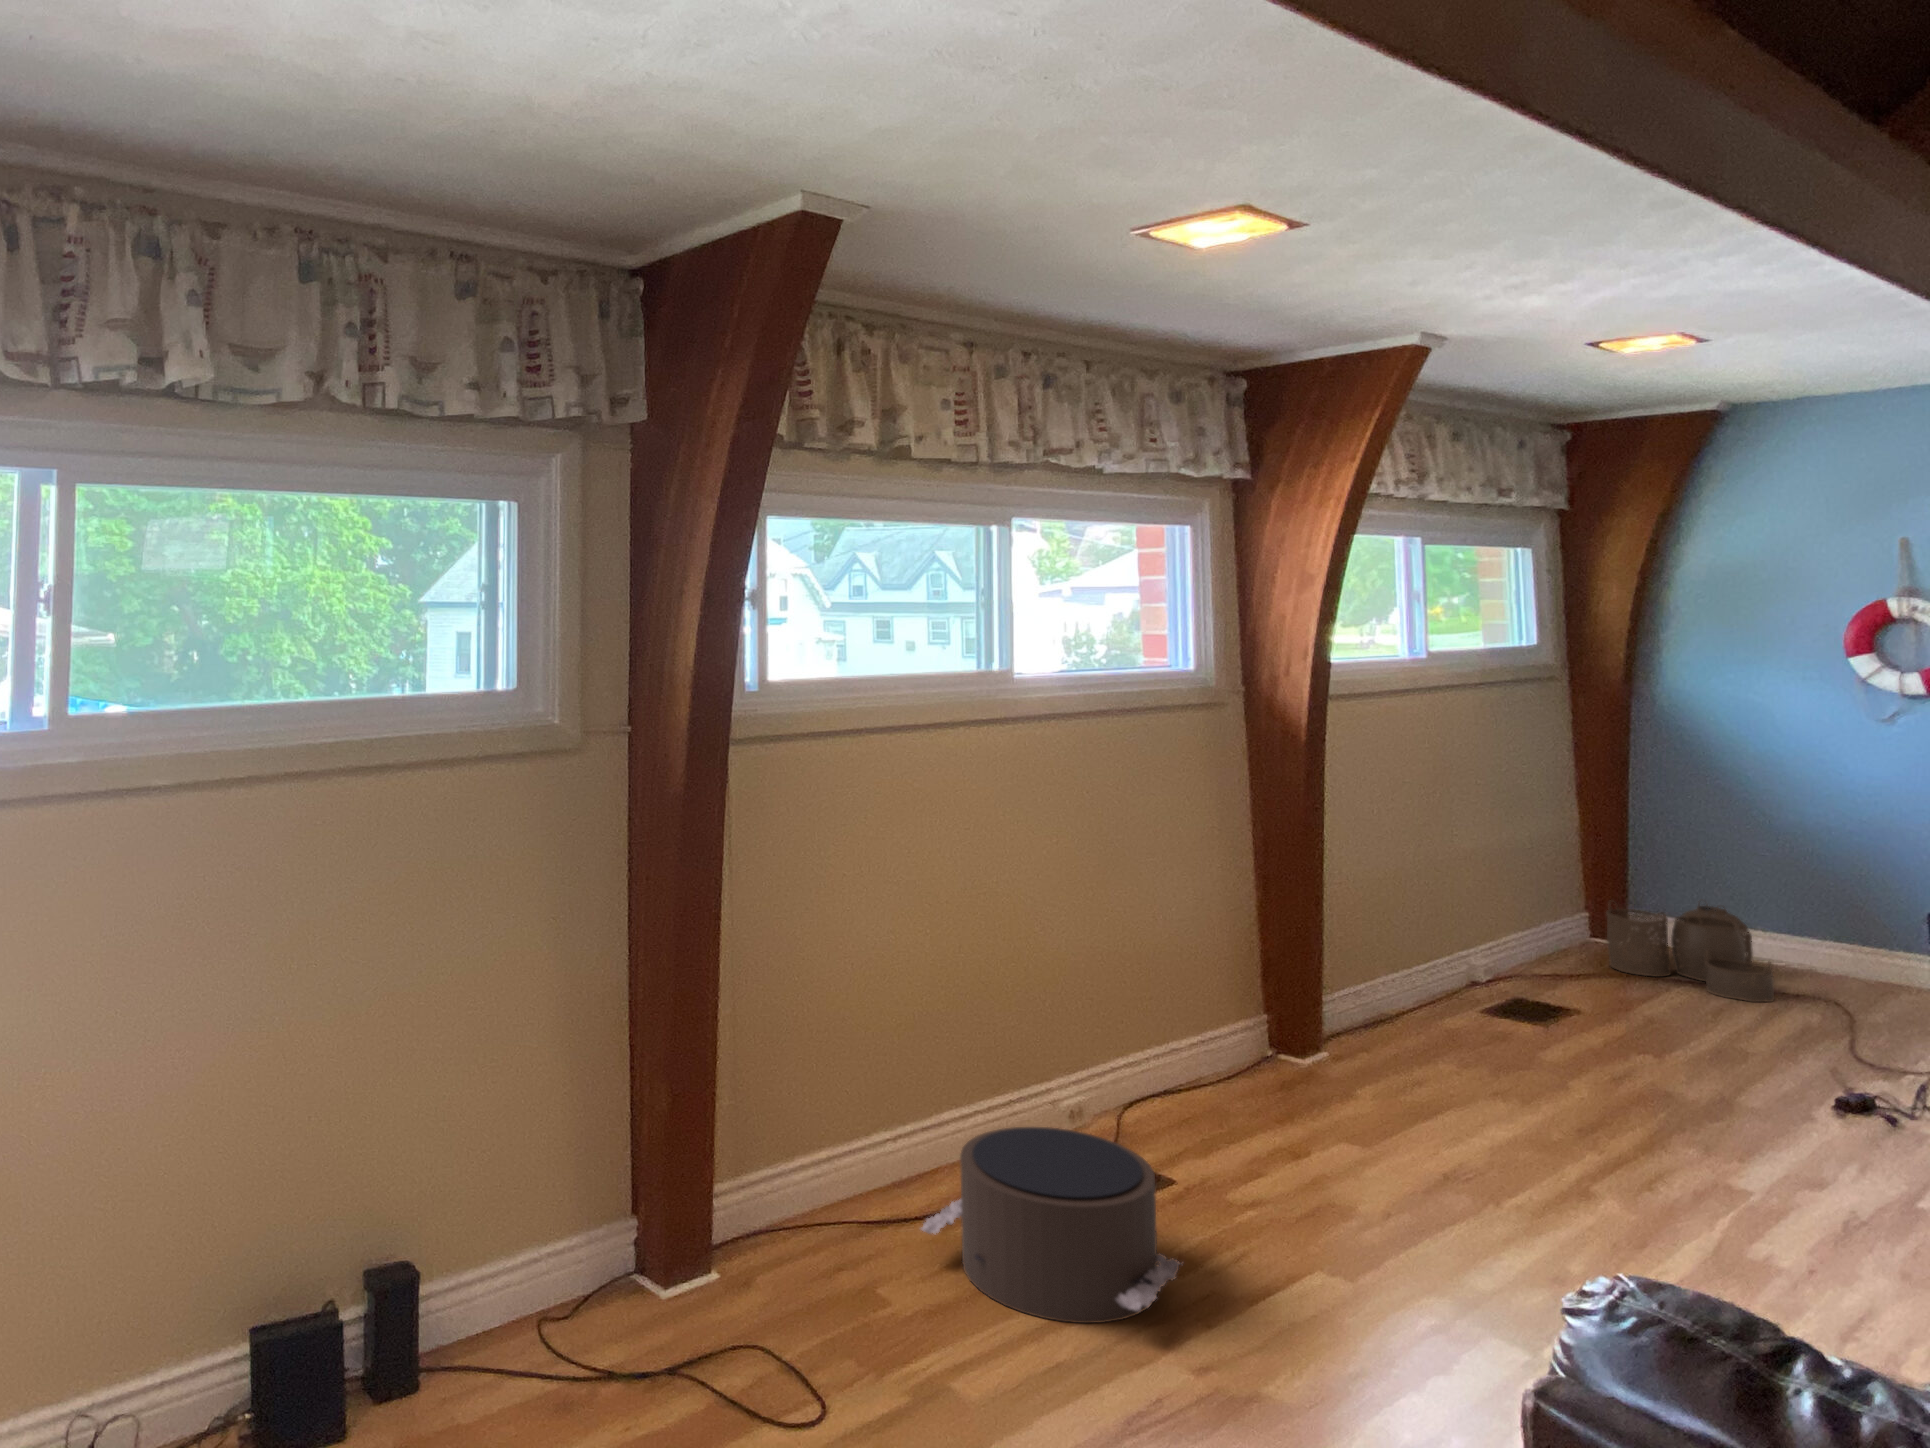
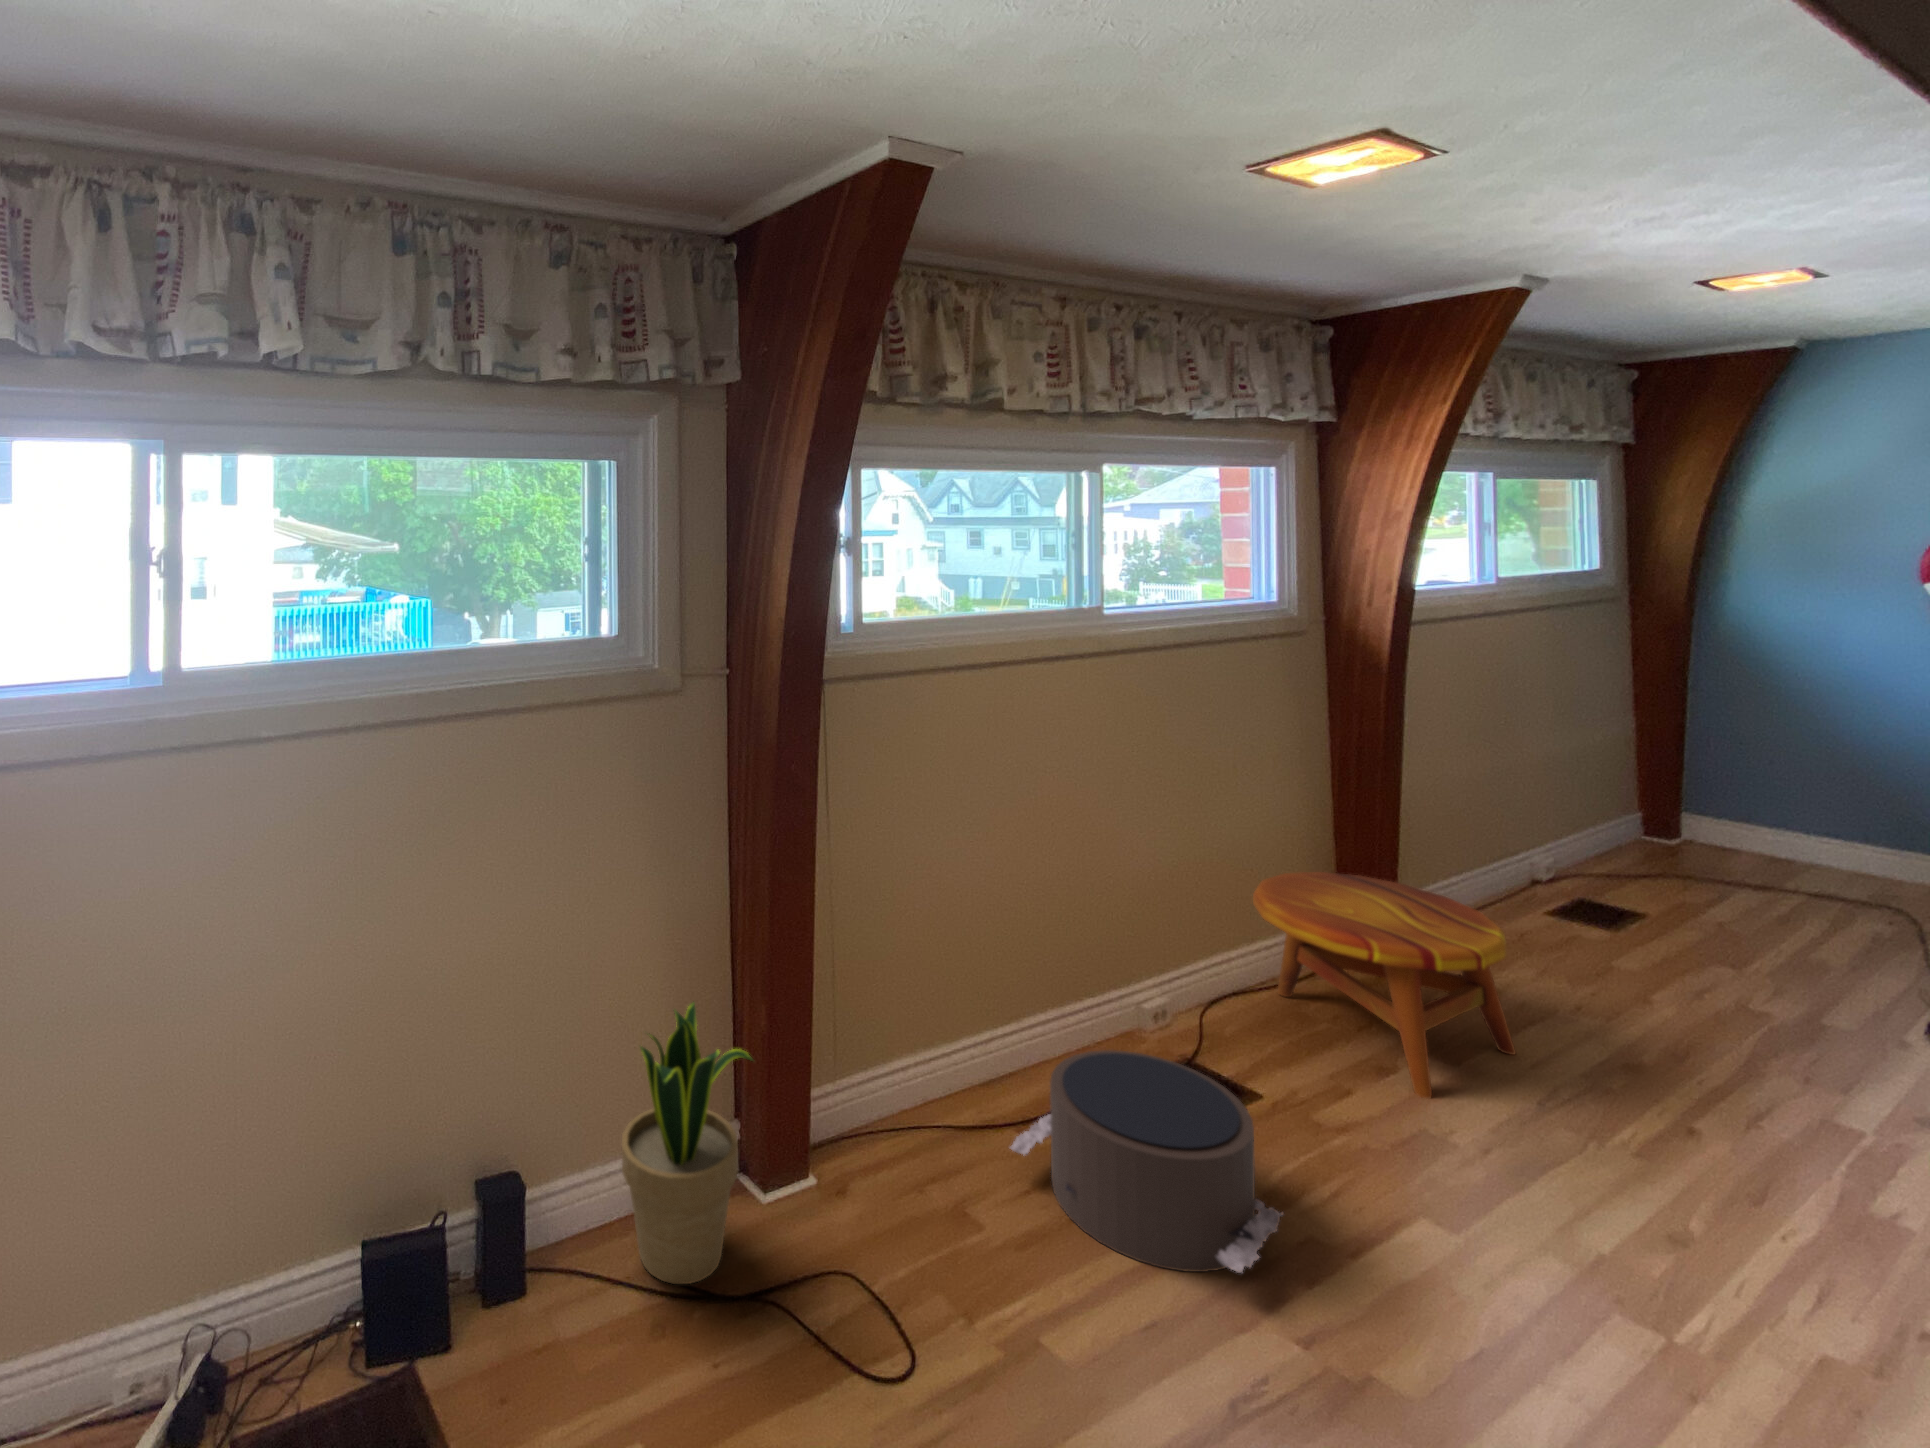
woven basket: present [1606,902,1774,1002] -> none [1671,809,1861,919]
side table: none [1174,958,1427,1173] -> present [1253,872,1516,1098]
potted plant: none [518,1080,659,1370] -> present [622,1003,754,1284]

